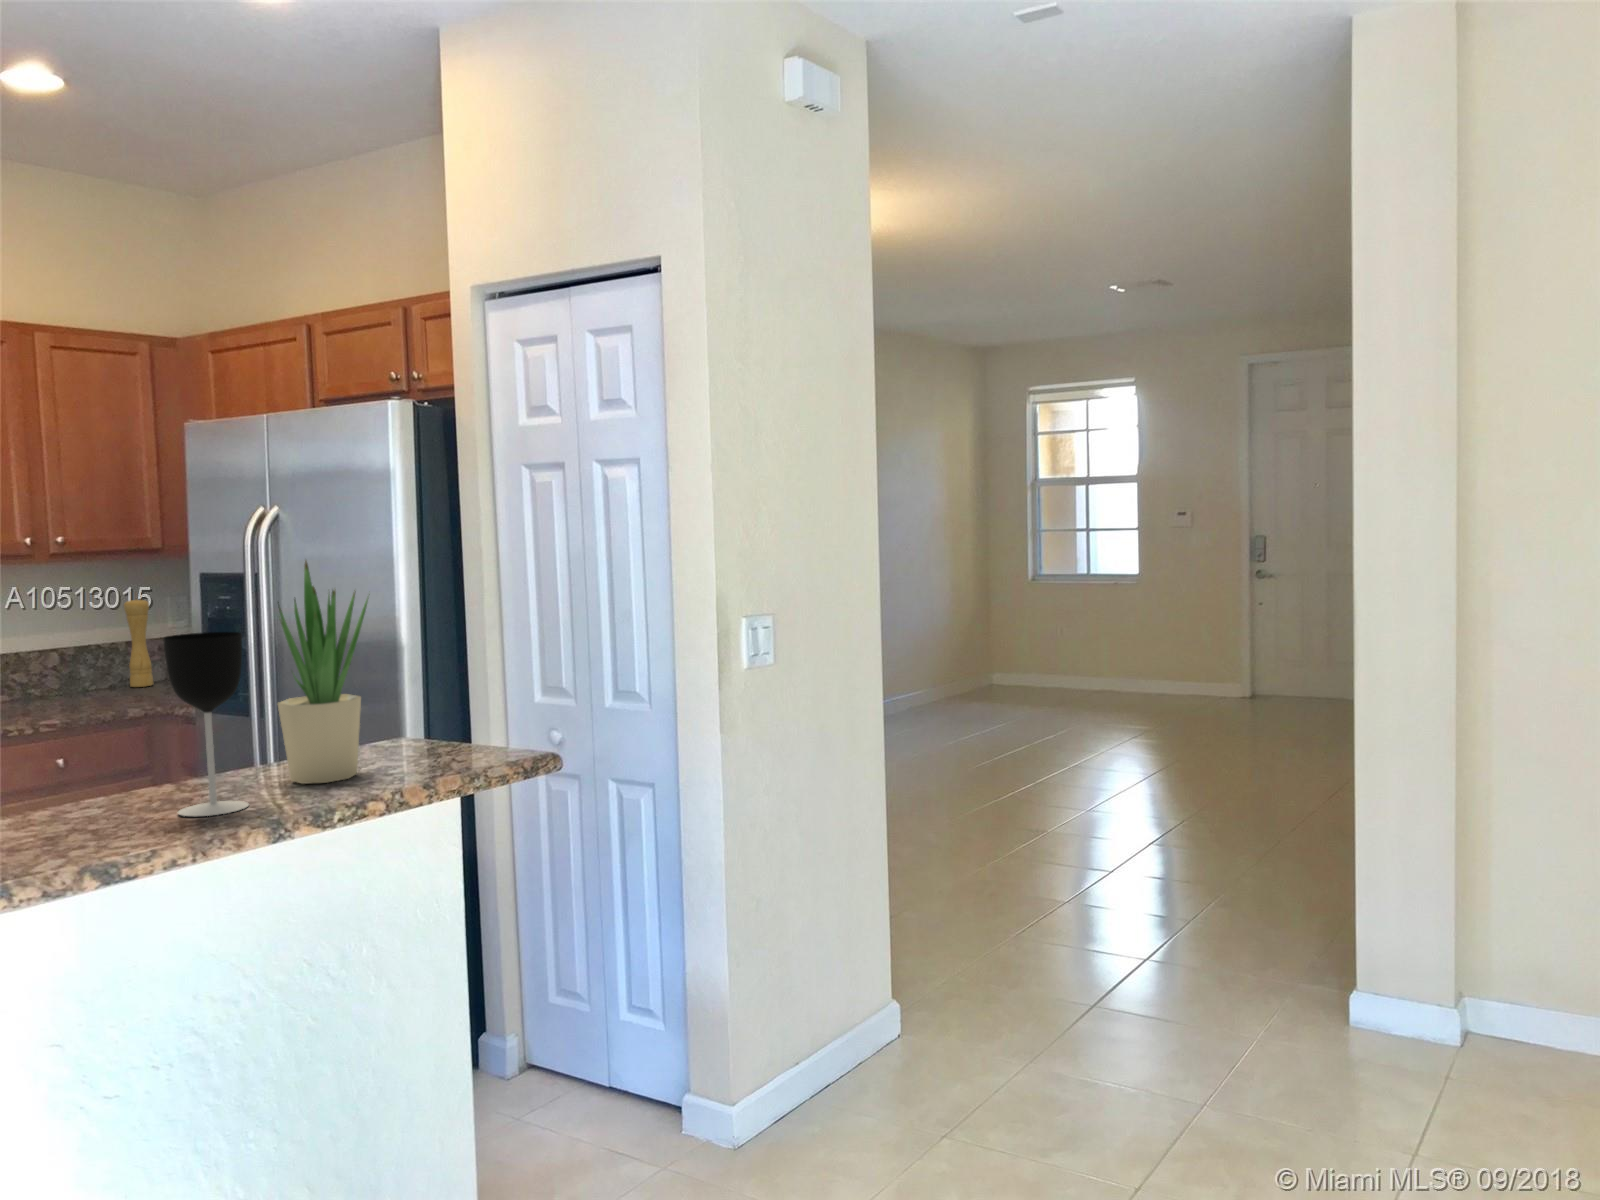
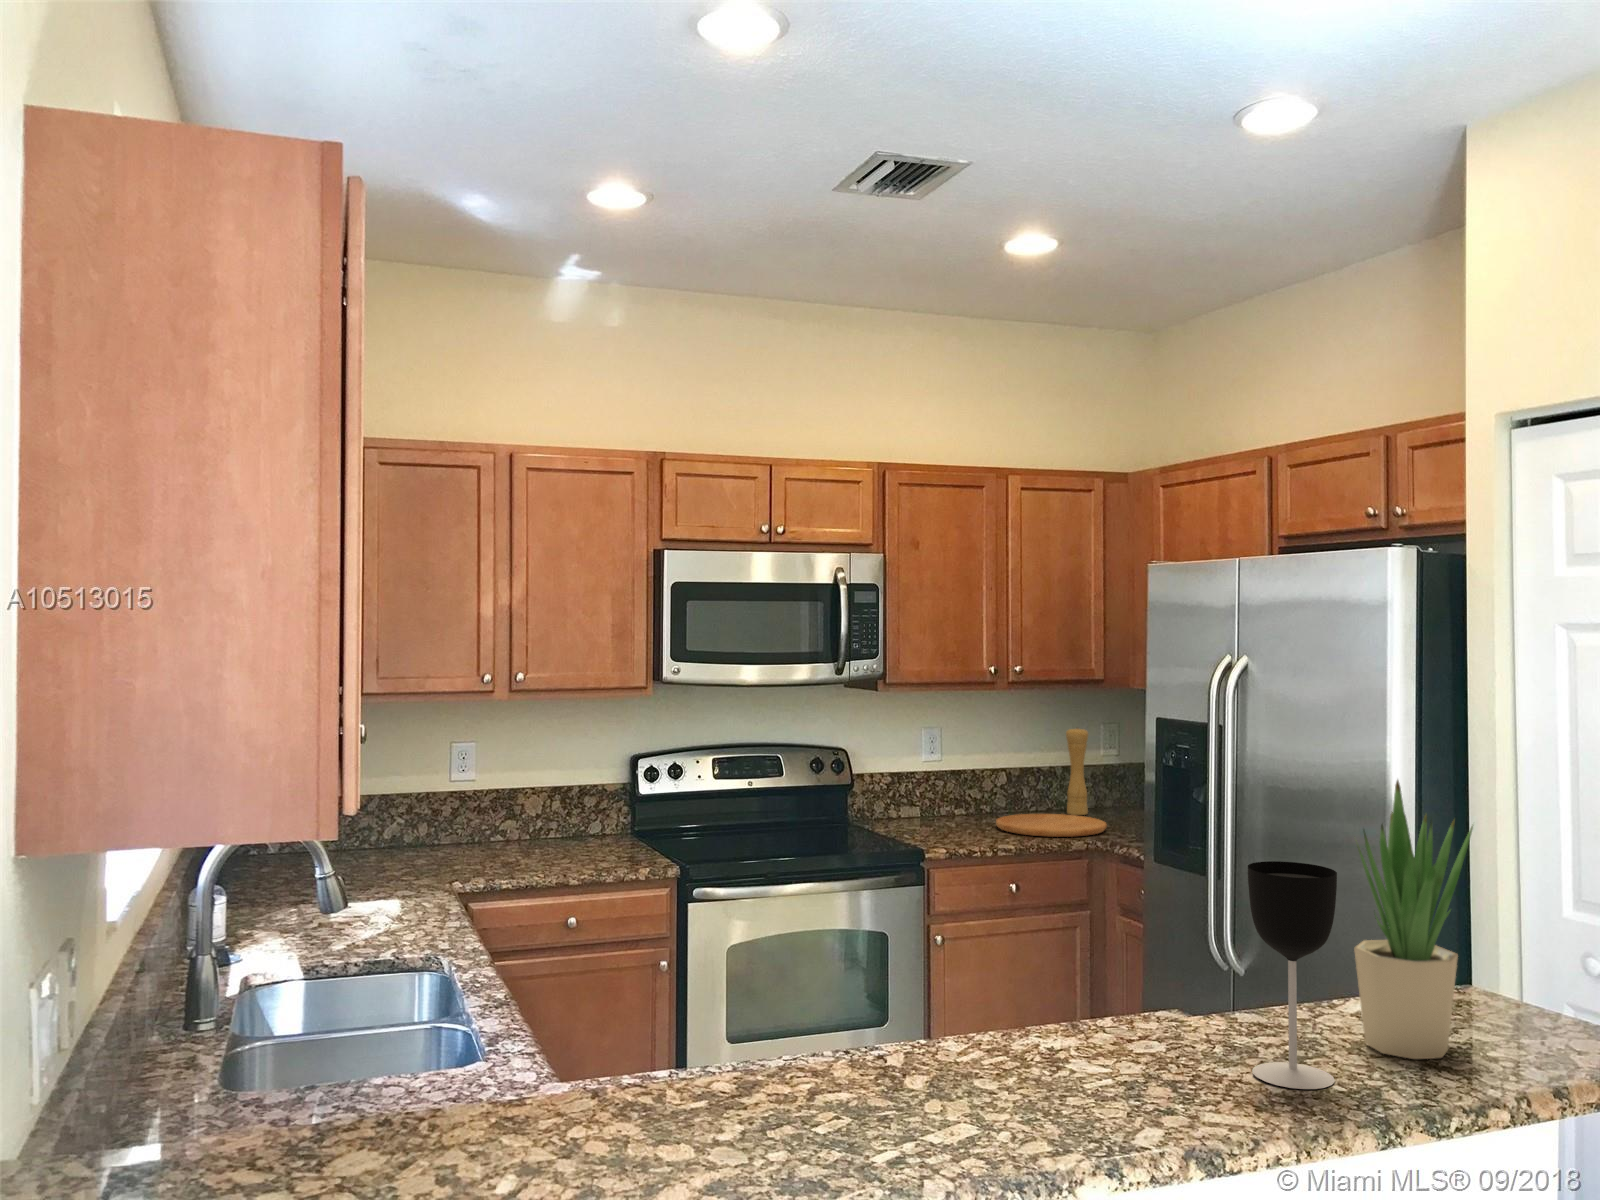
cutting board: none [42,686,169,709] -> present [996,814,1107,837]

